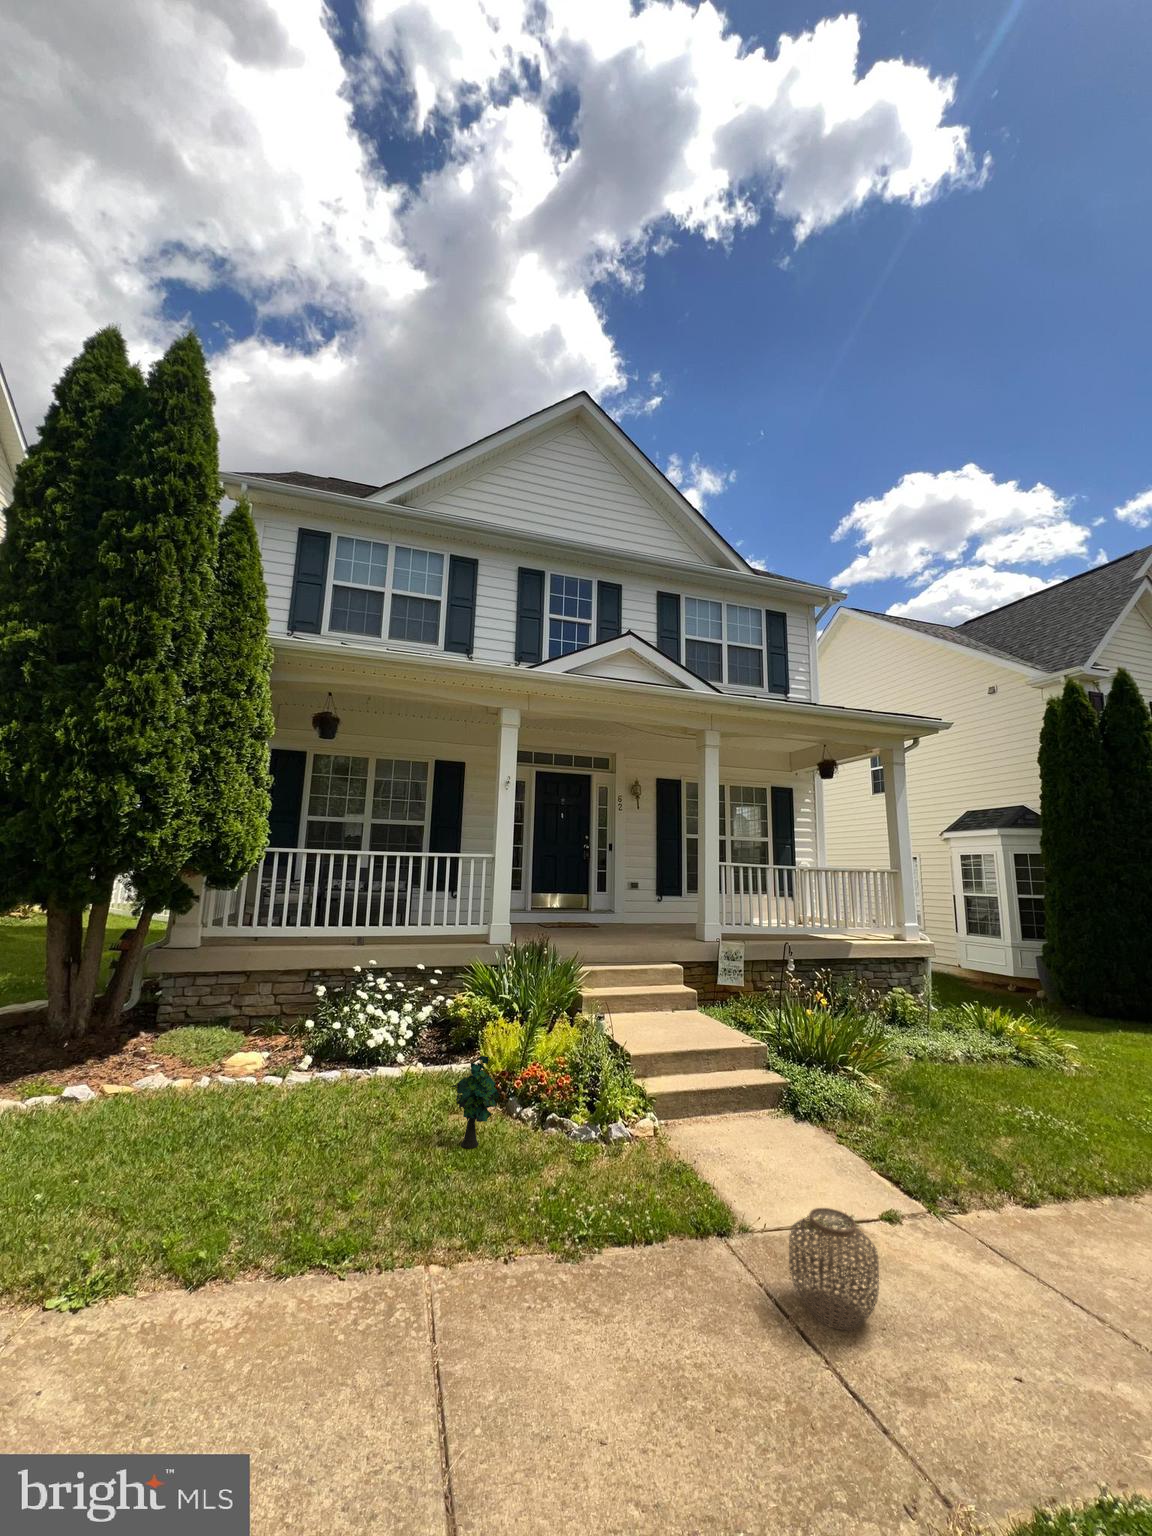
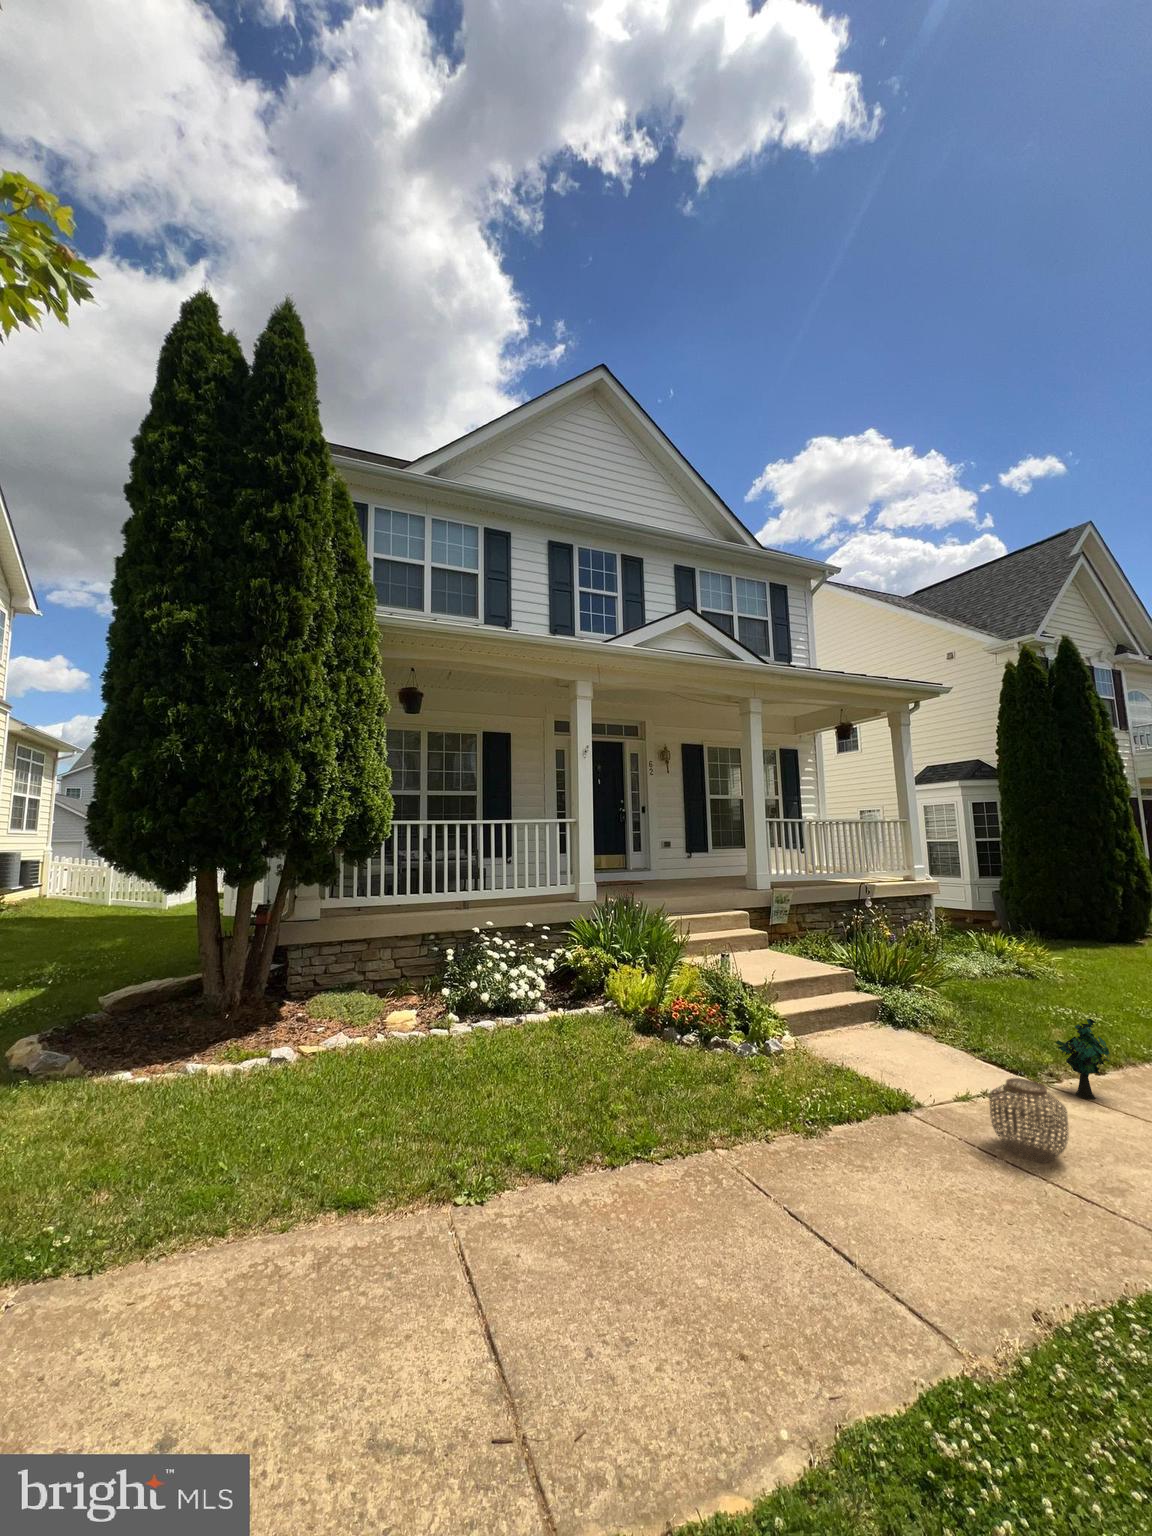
decorative plant: present [450,1056,500,1148] -> present [1056,1019,1110,1099]

